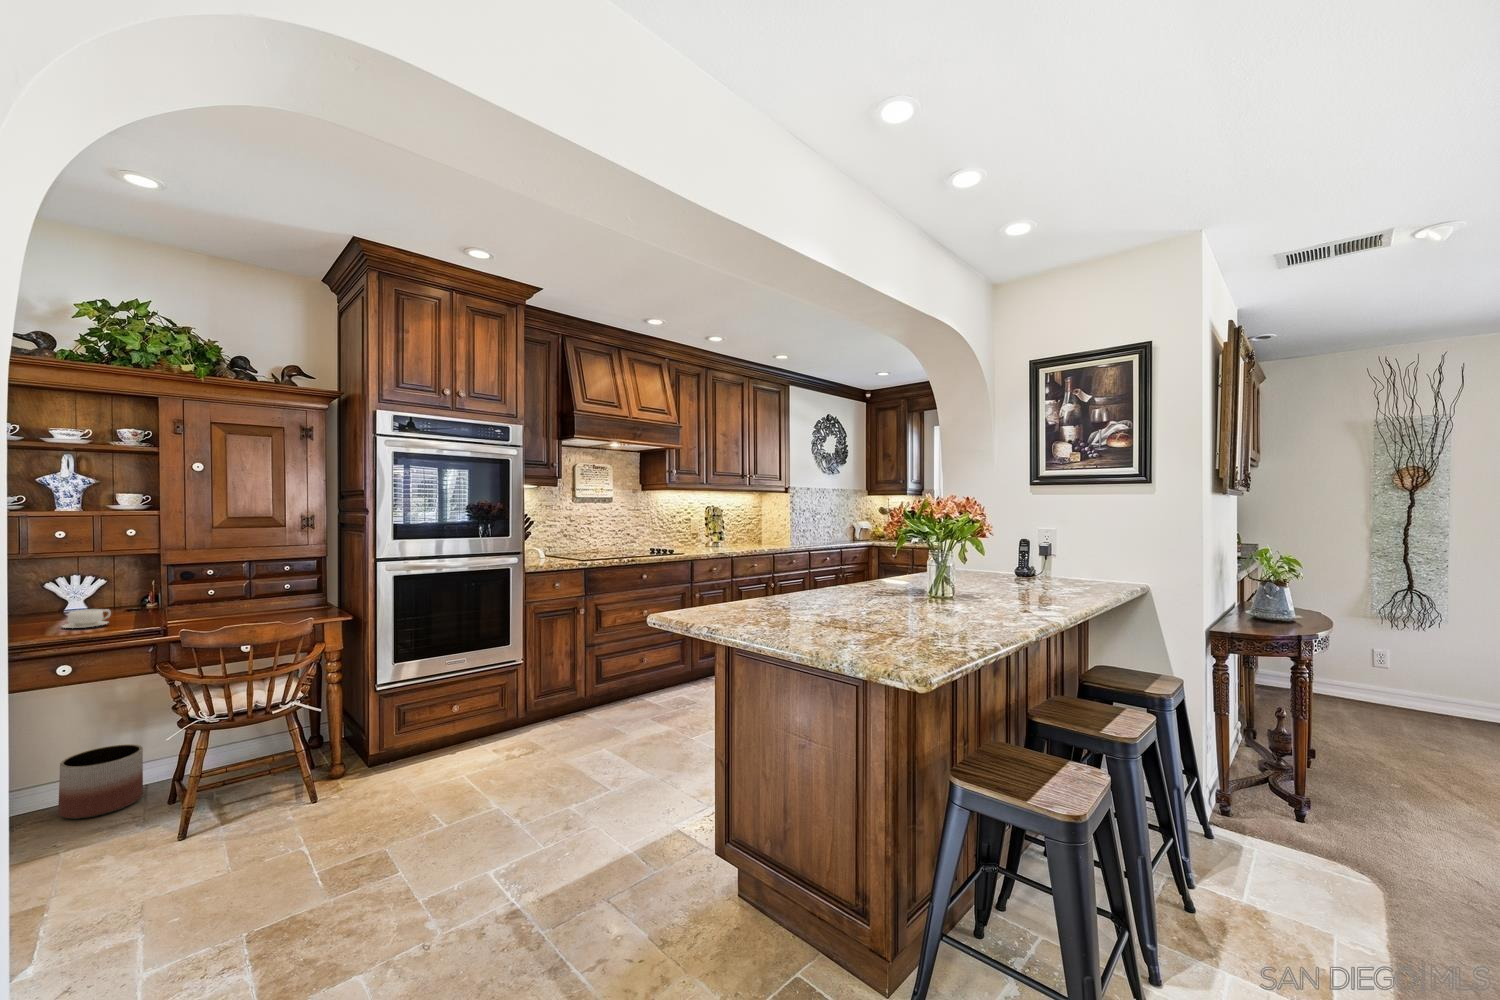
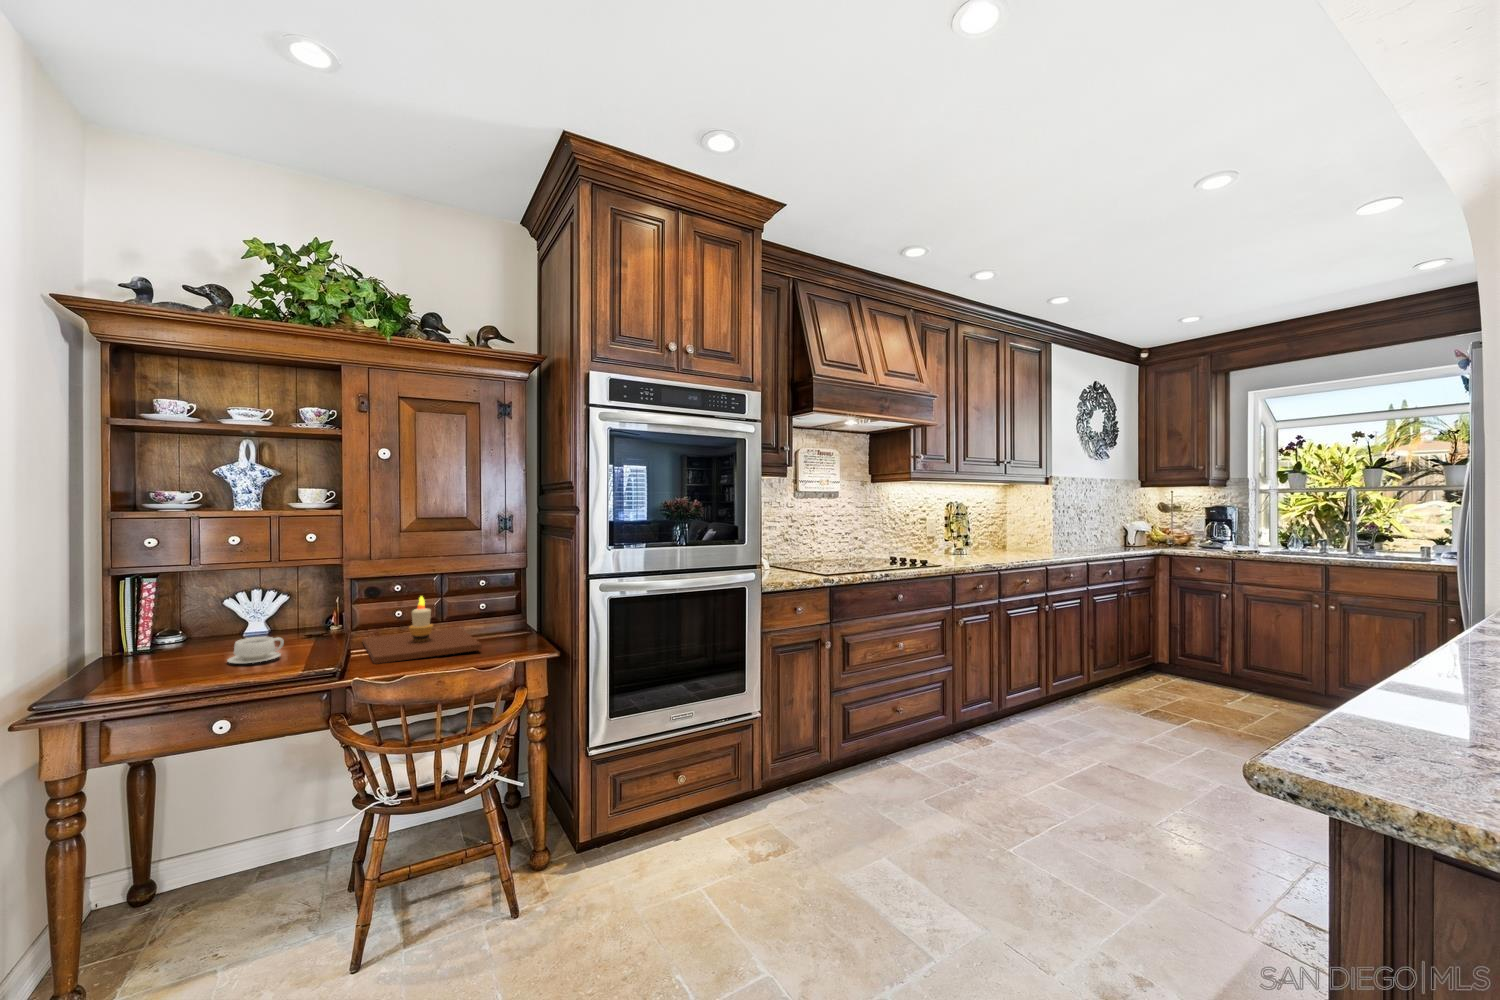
candle: none [178,577,285,626] -> present [362,596,482,664]
planter: present [58,744,143,819] -> none [233,799,325,899]

